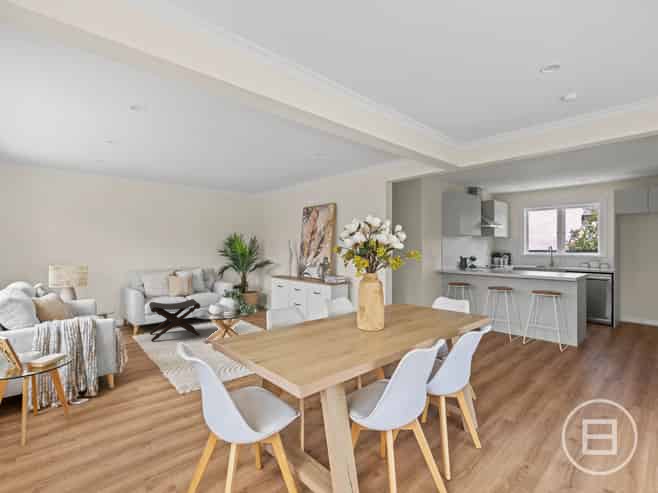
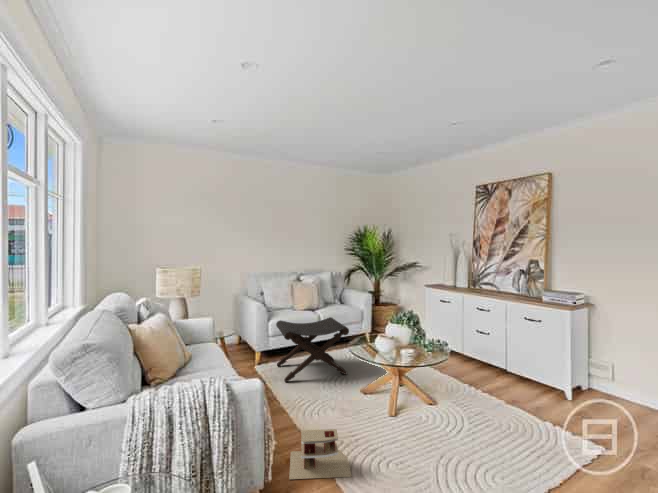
toy house: none [135,352,176,376] -> present [289,429,351,479]

